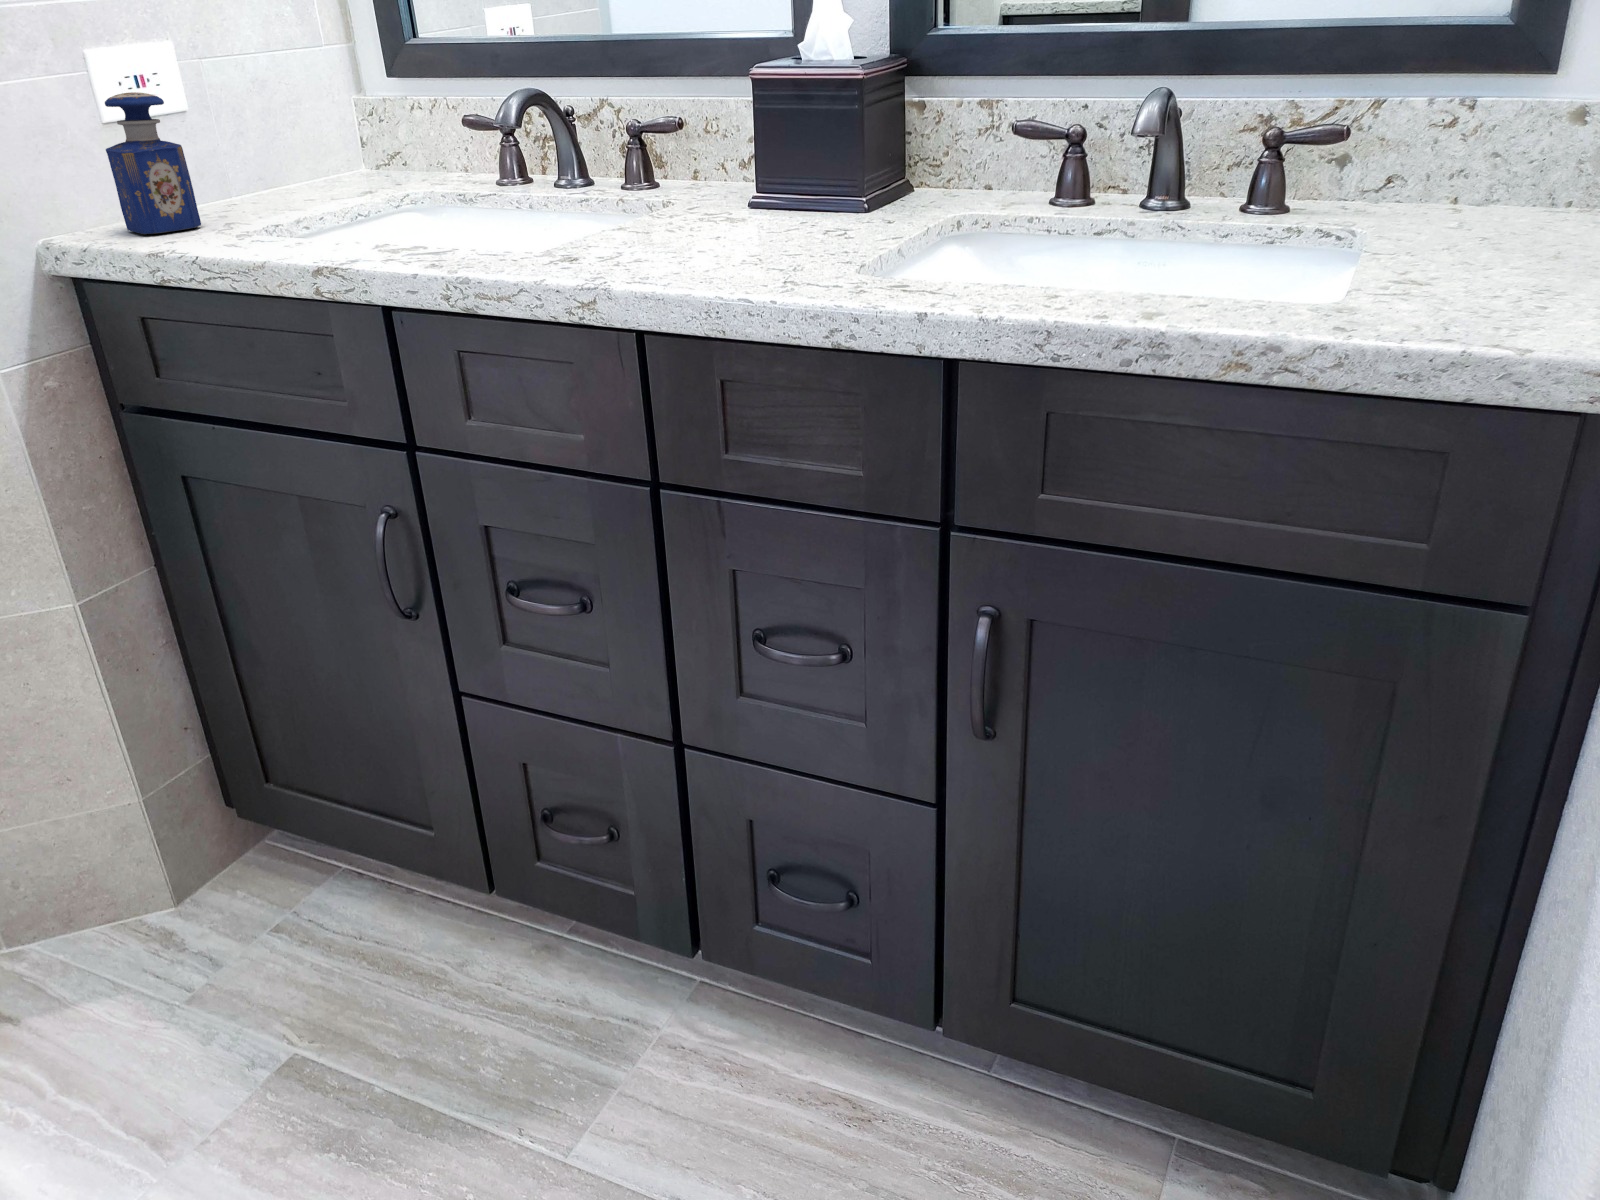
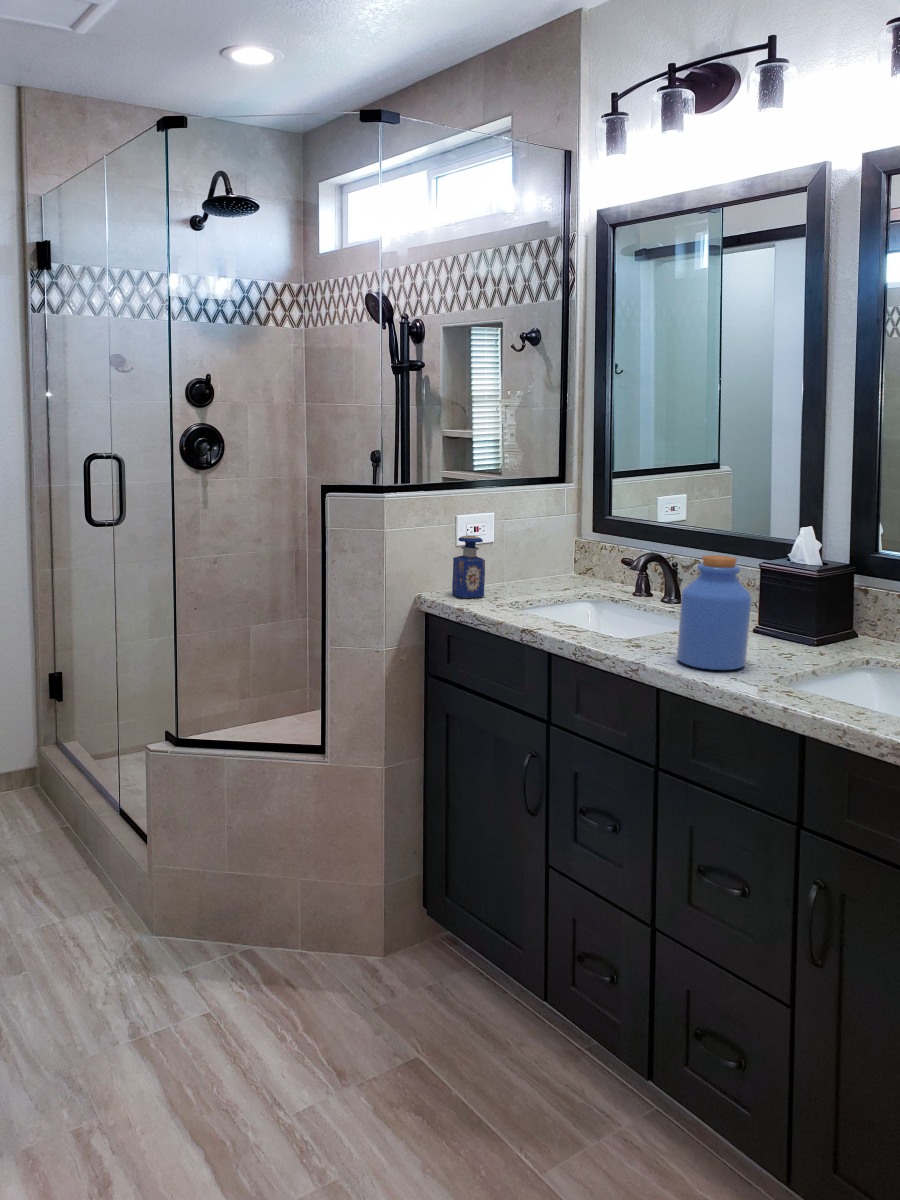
jar: none [647,31,789,275] -> present [677,555,752,670]

